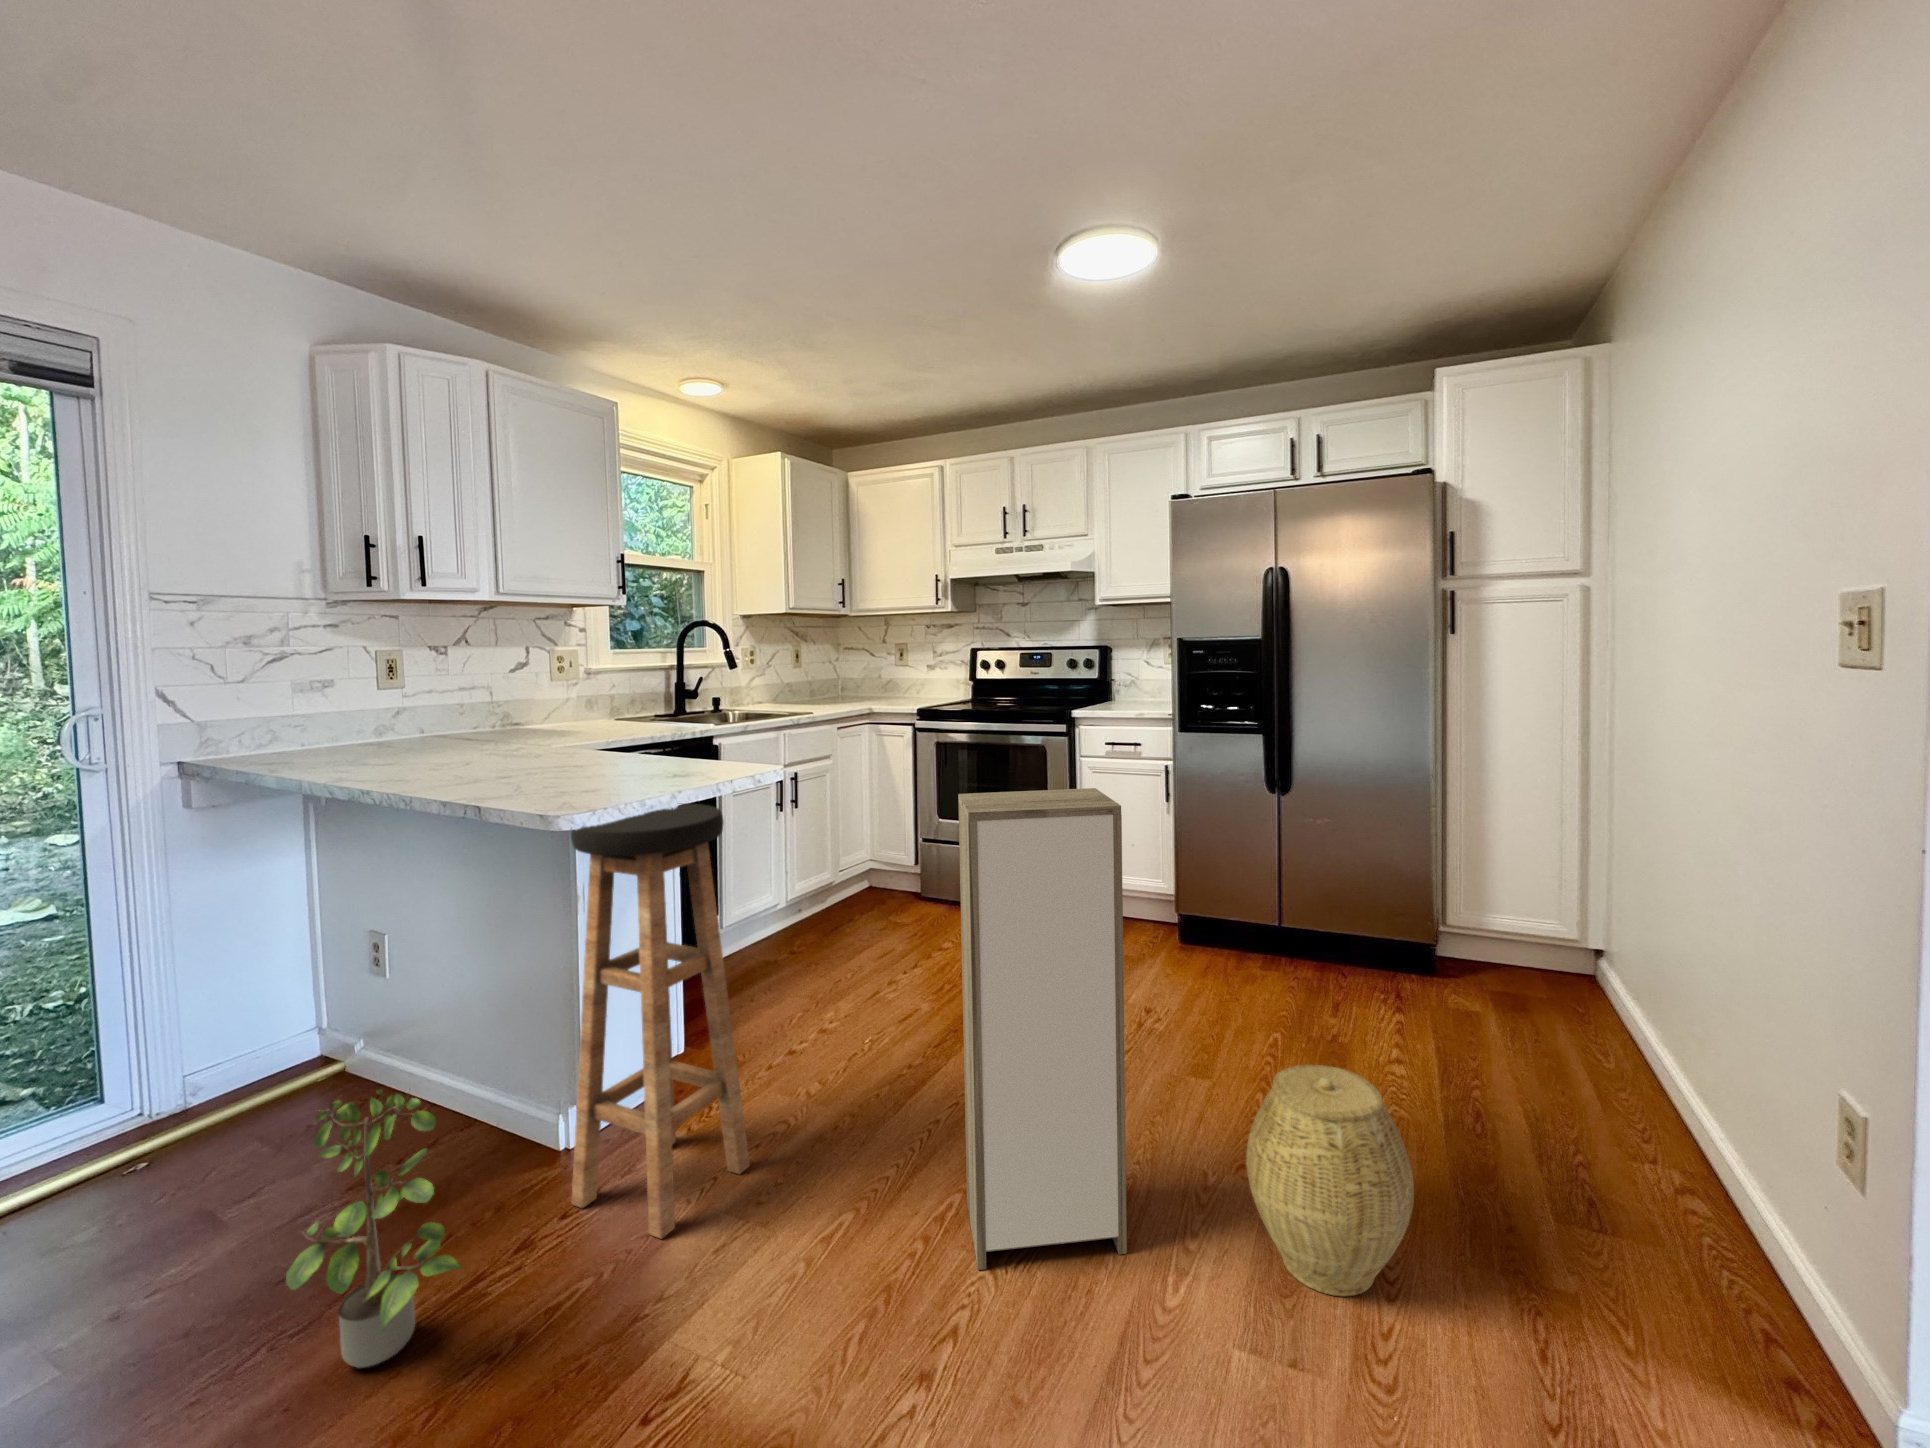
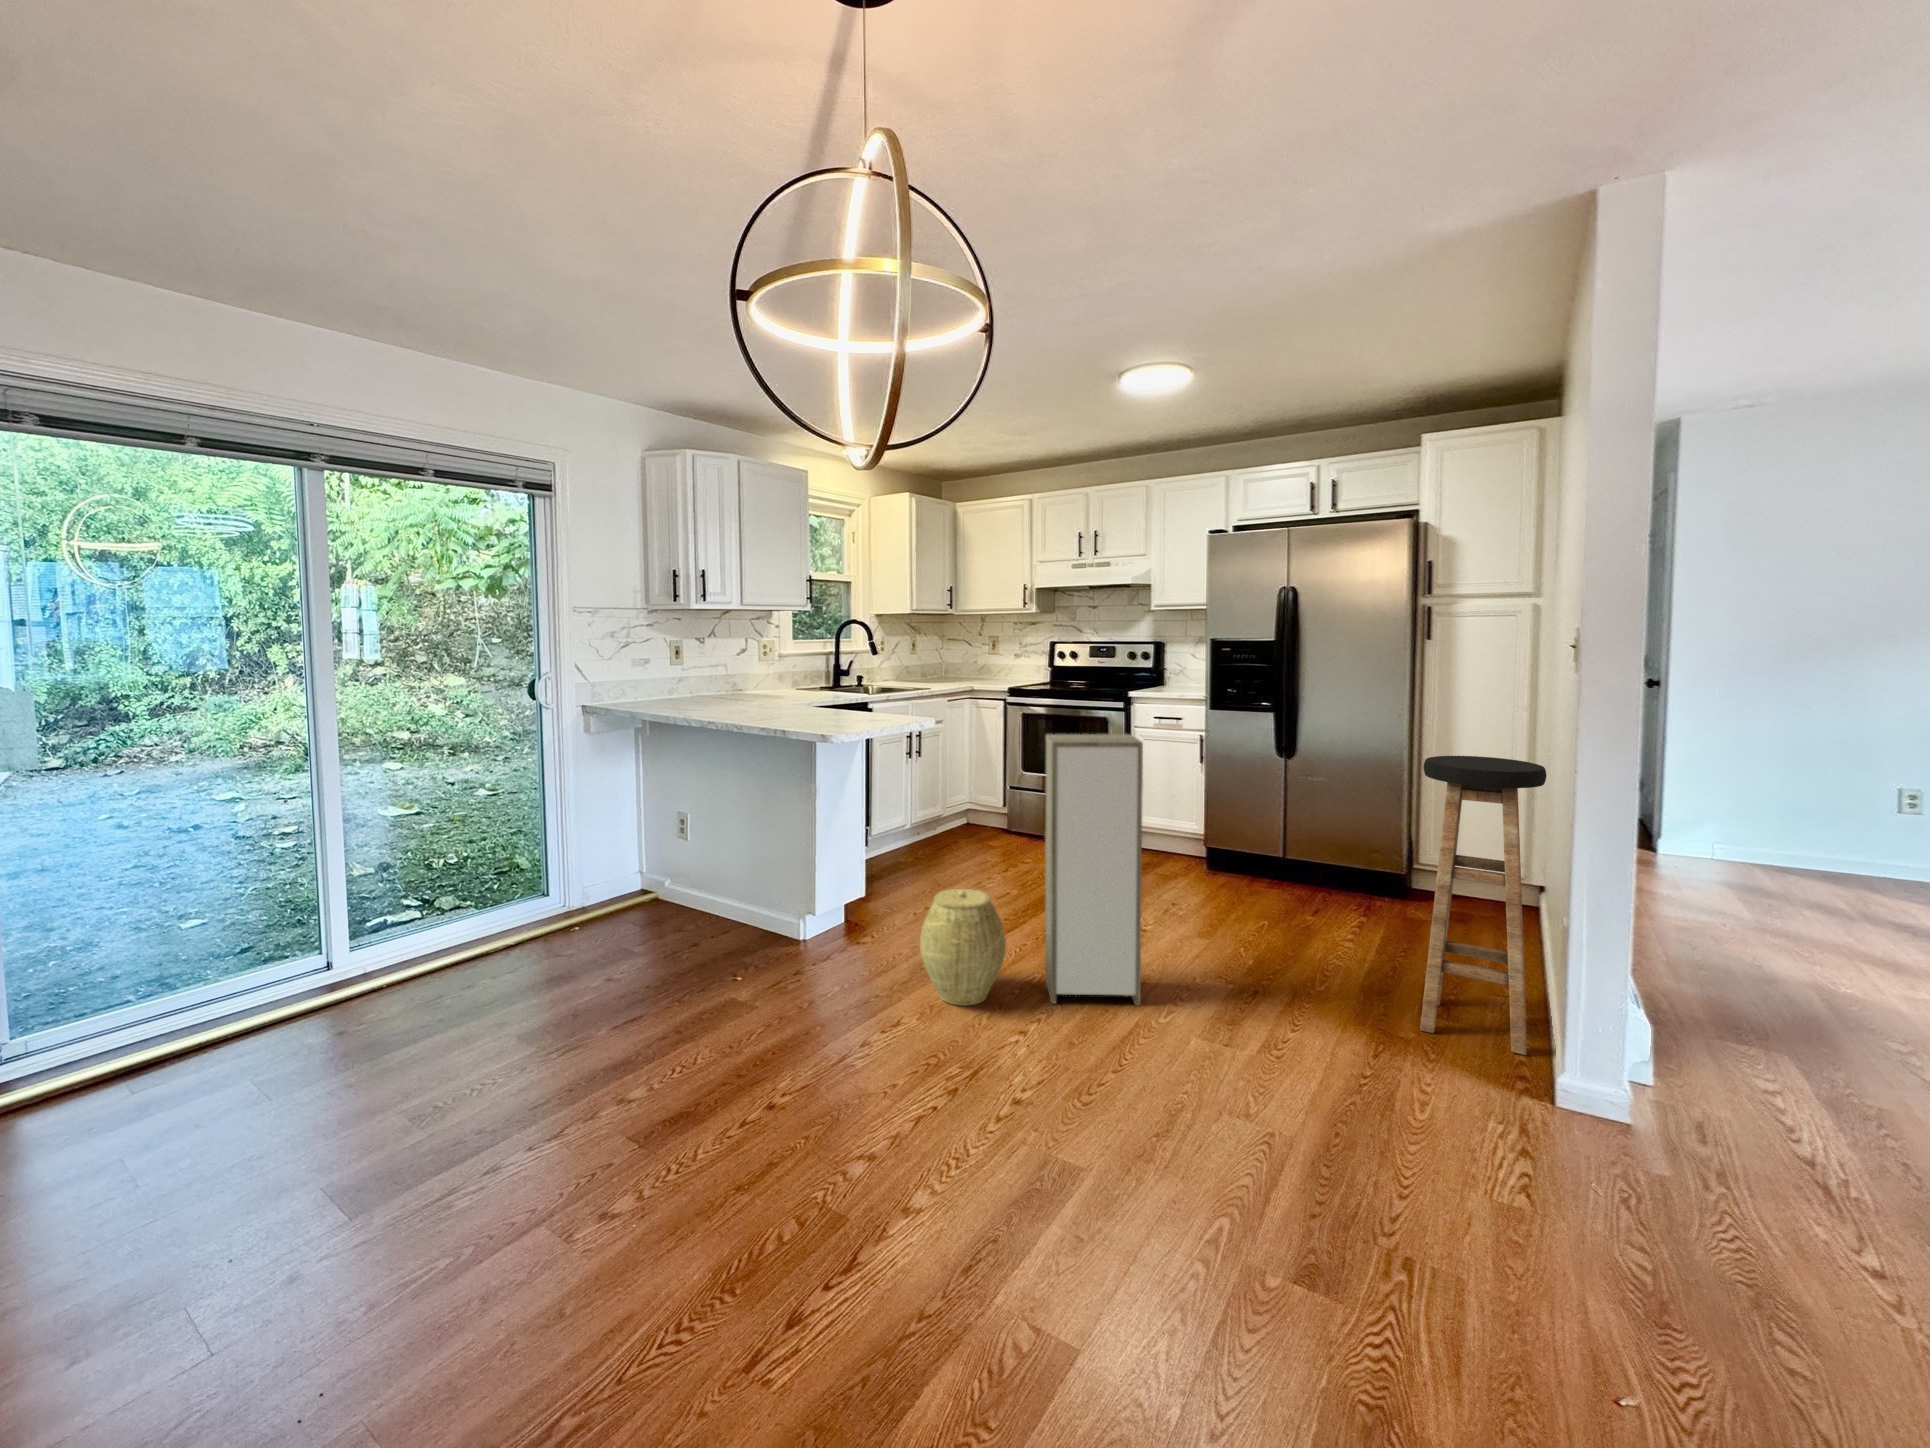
bar stool: present [571,803,750,1238] -> present [1420,756,1546,1055]
woven basket: present [1246,1065,1414,1296] -> present [920,889,1006,1006]
potted plant: present [286,1089,461,1368] -> none [704,869,786,1008]

